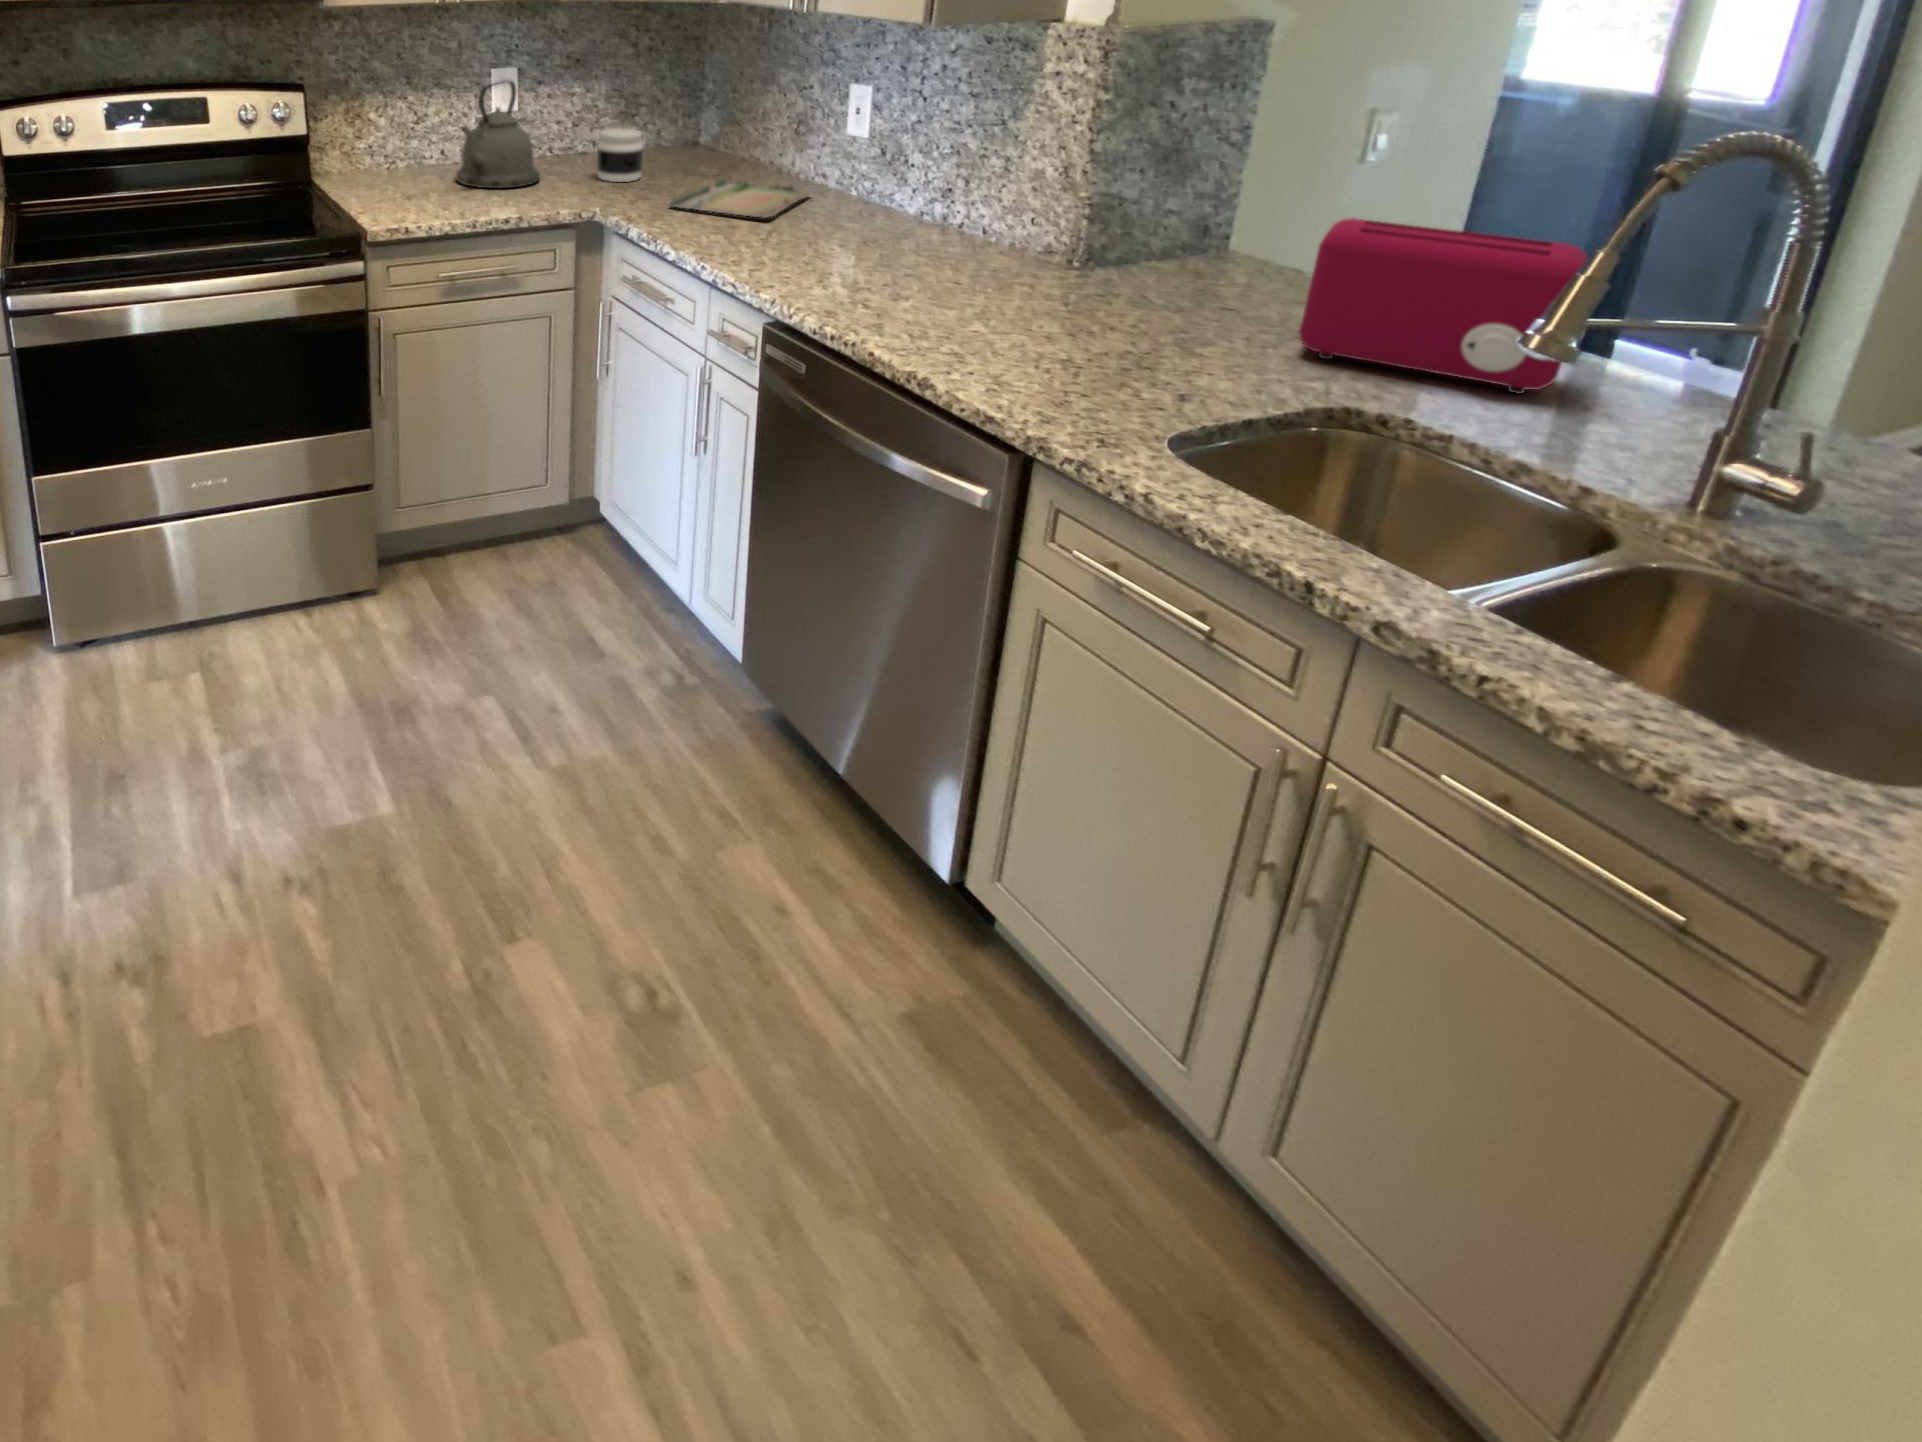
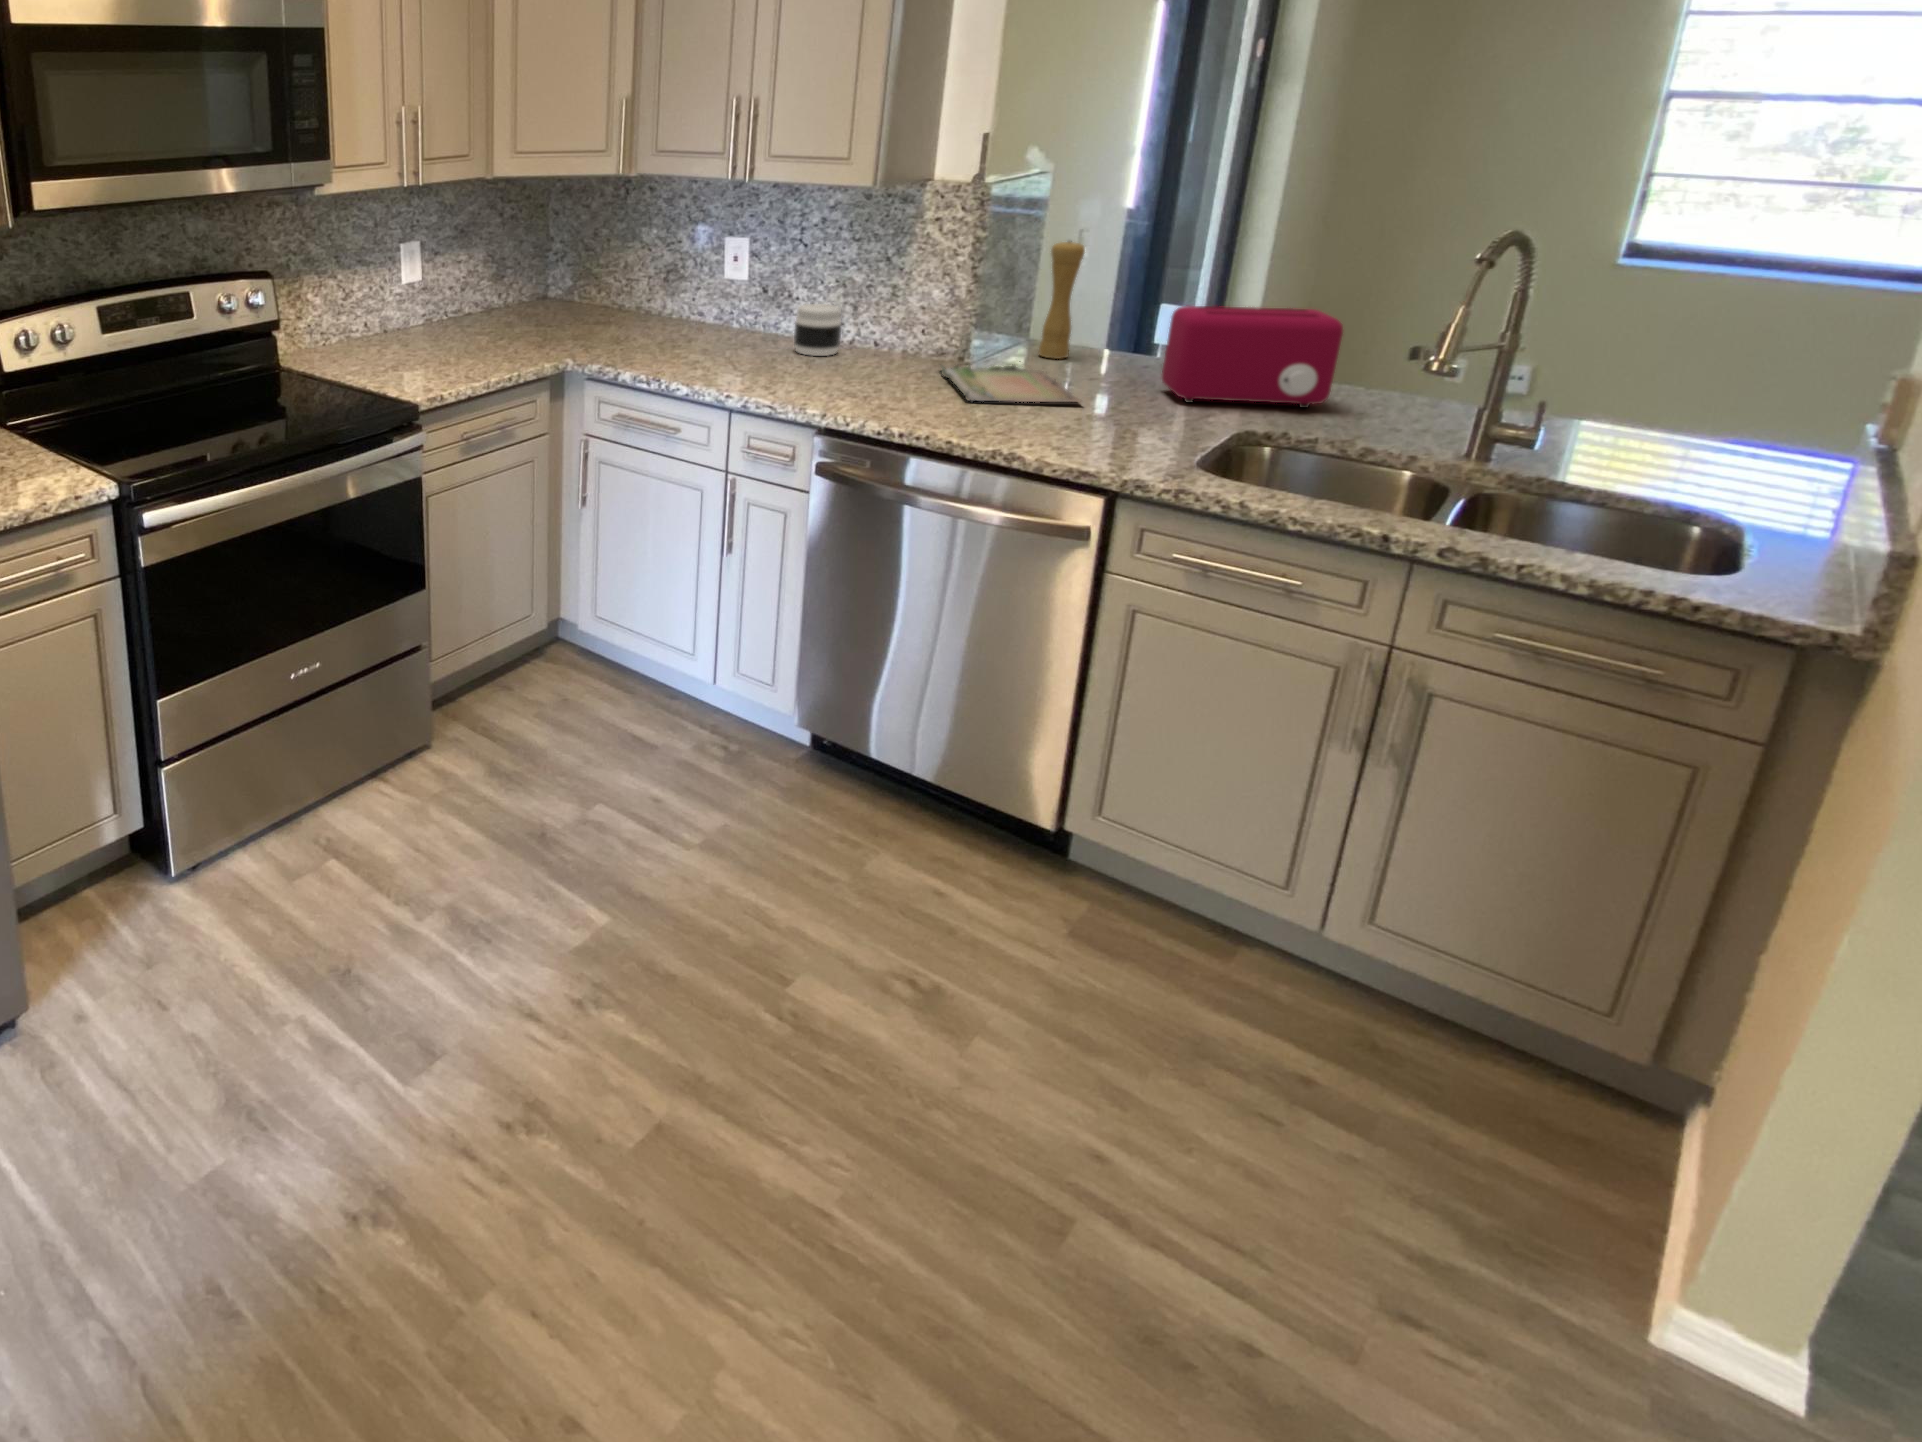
kettle: present [456,81,540,188] -> none [403,254,481,354]
pepper mill: none [1206,115,1284,279] -> present [1039,241,1085,359]
jar: present [597,128,643,182] -> present [794,304,841,356]
tray: present [670,179,809,218] -> present [942,361,1081,402]

